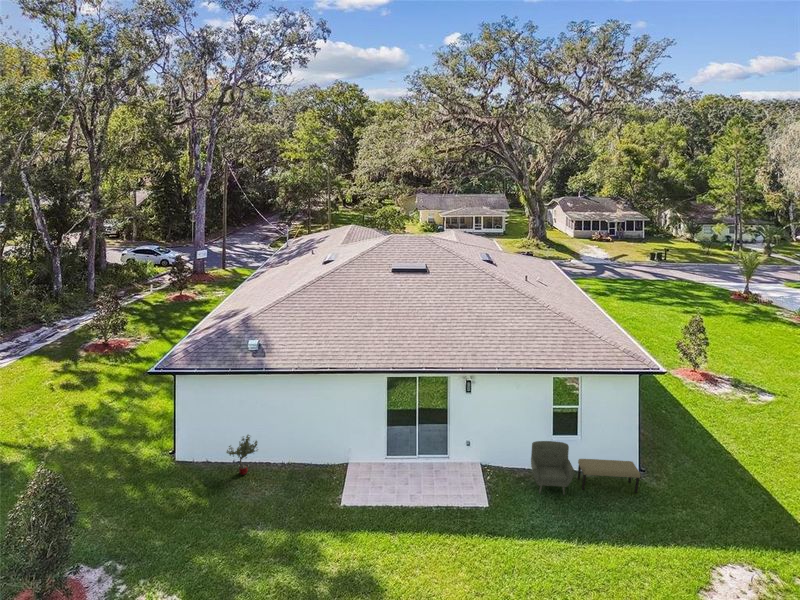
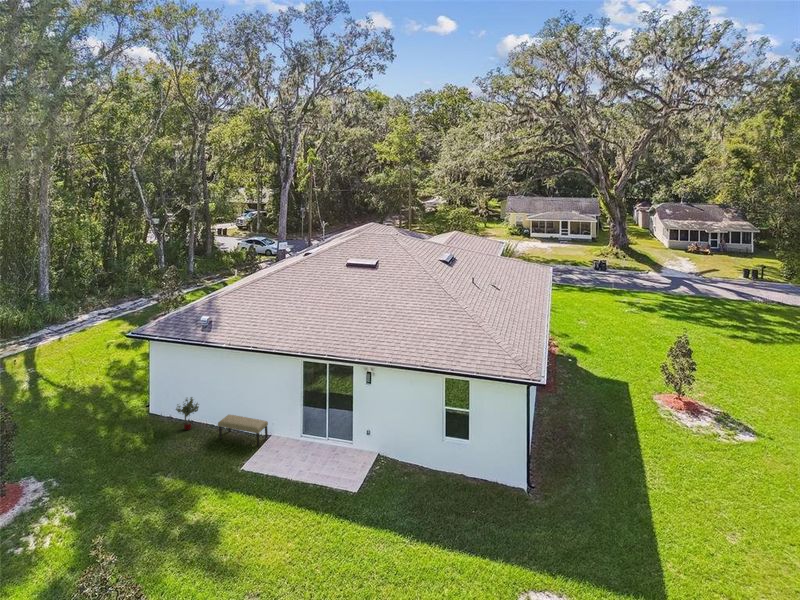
armchair: present [531,441,574,495] -> none [413,438,454,493]
bench: present [578,459,641,493] -> present [218,415,268,446]

